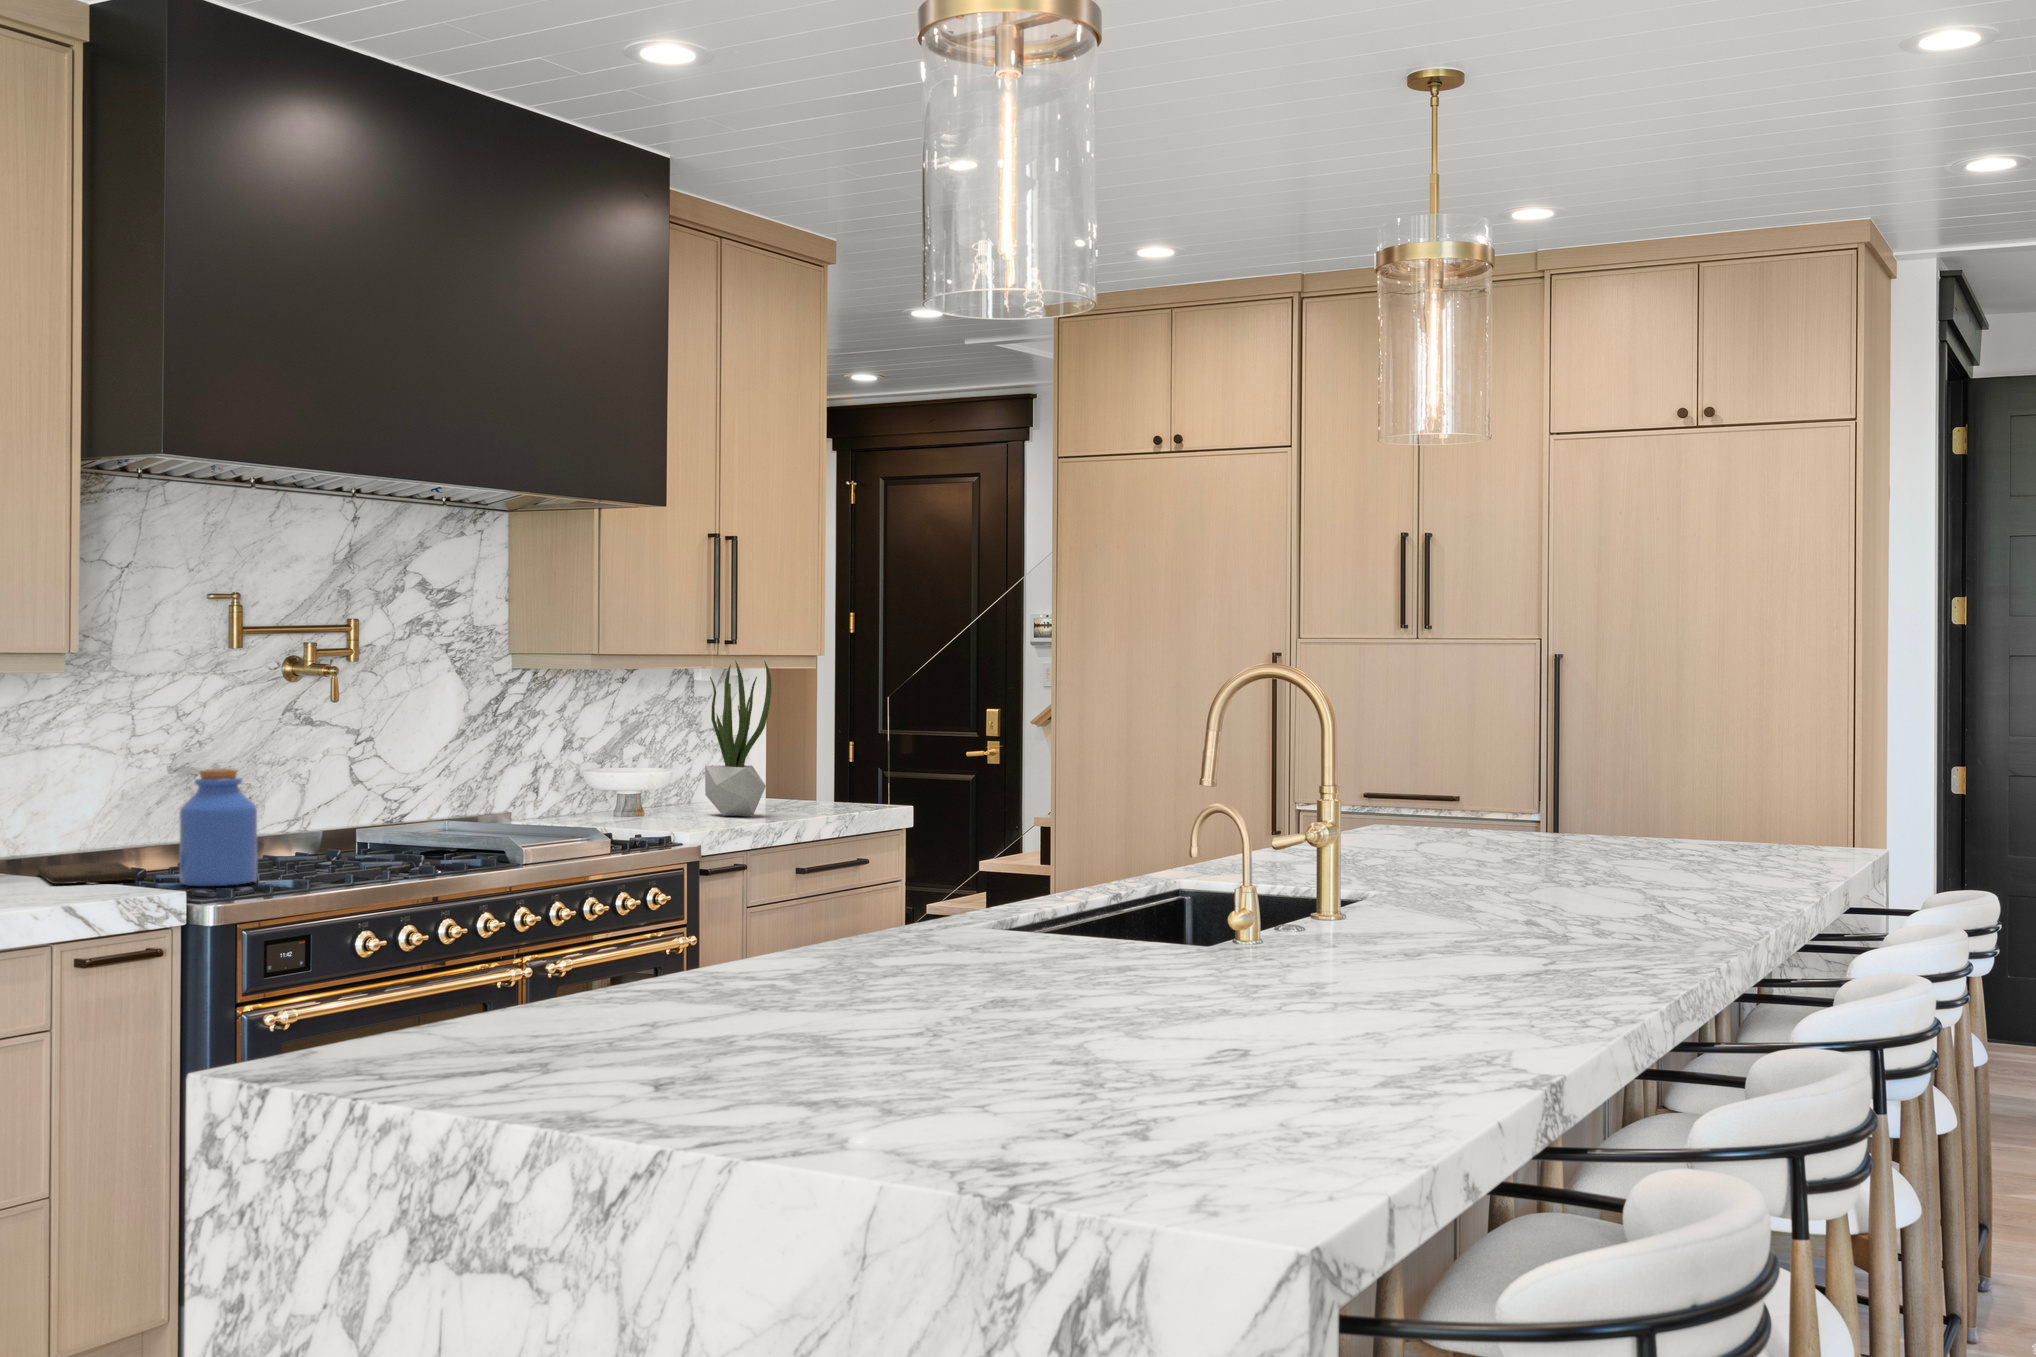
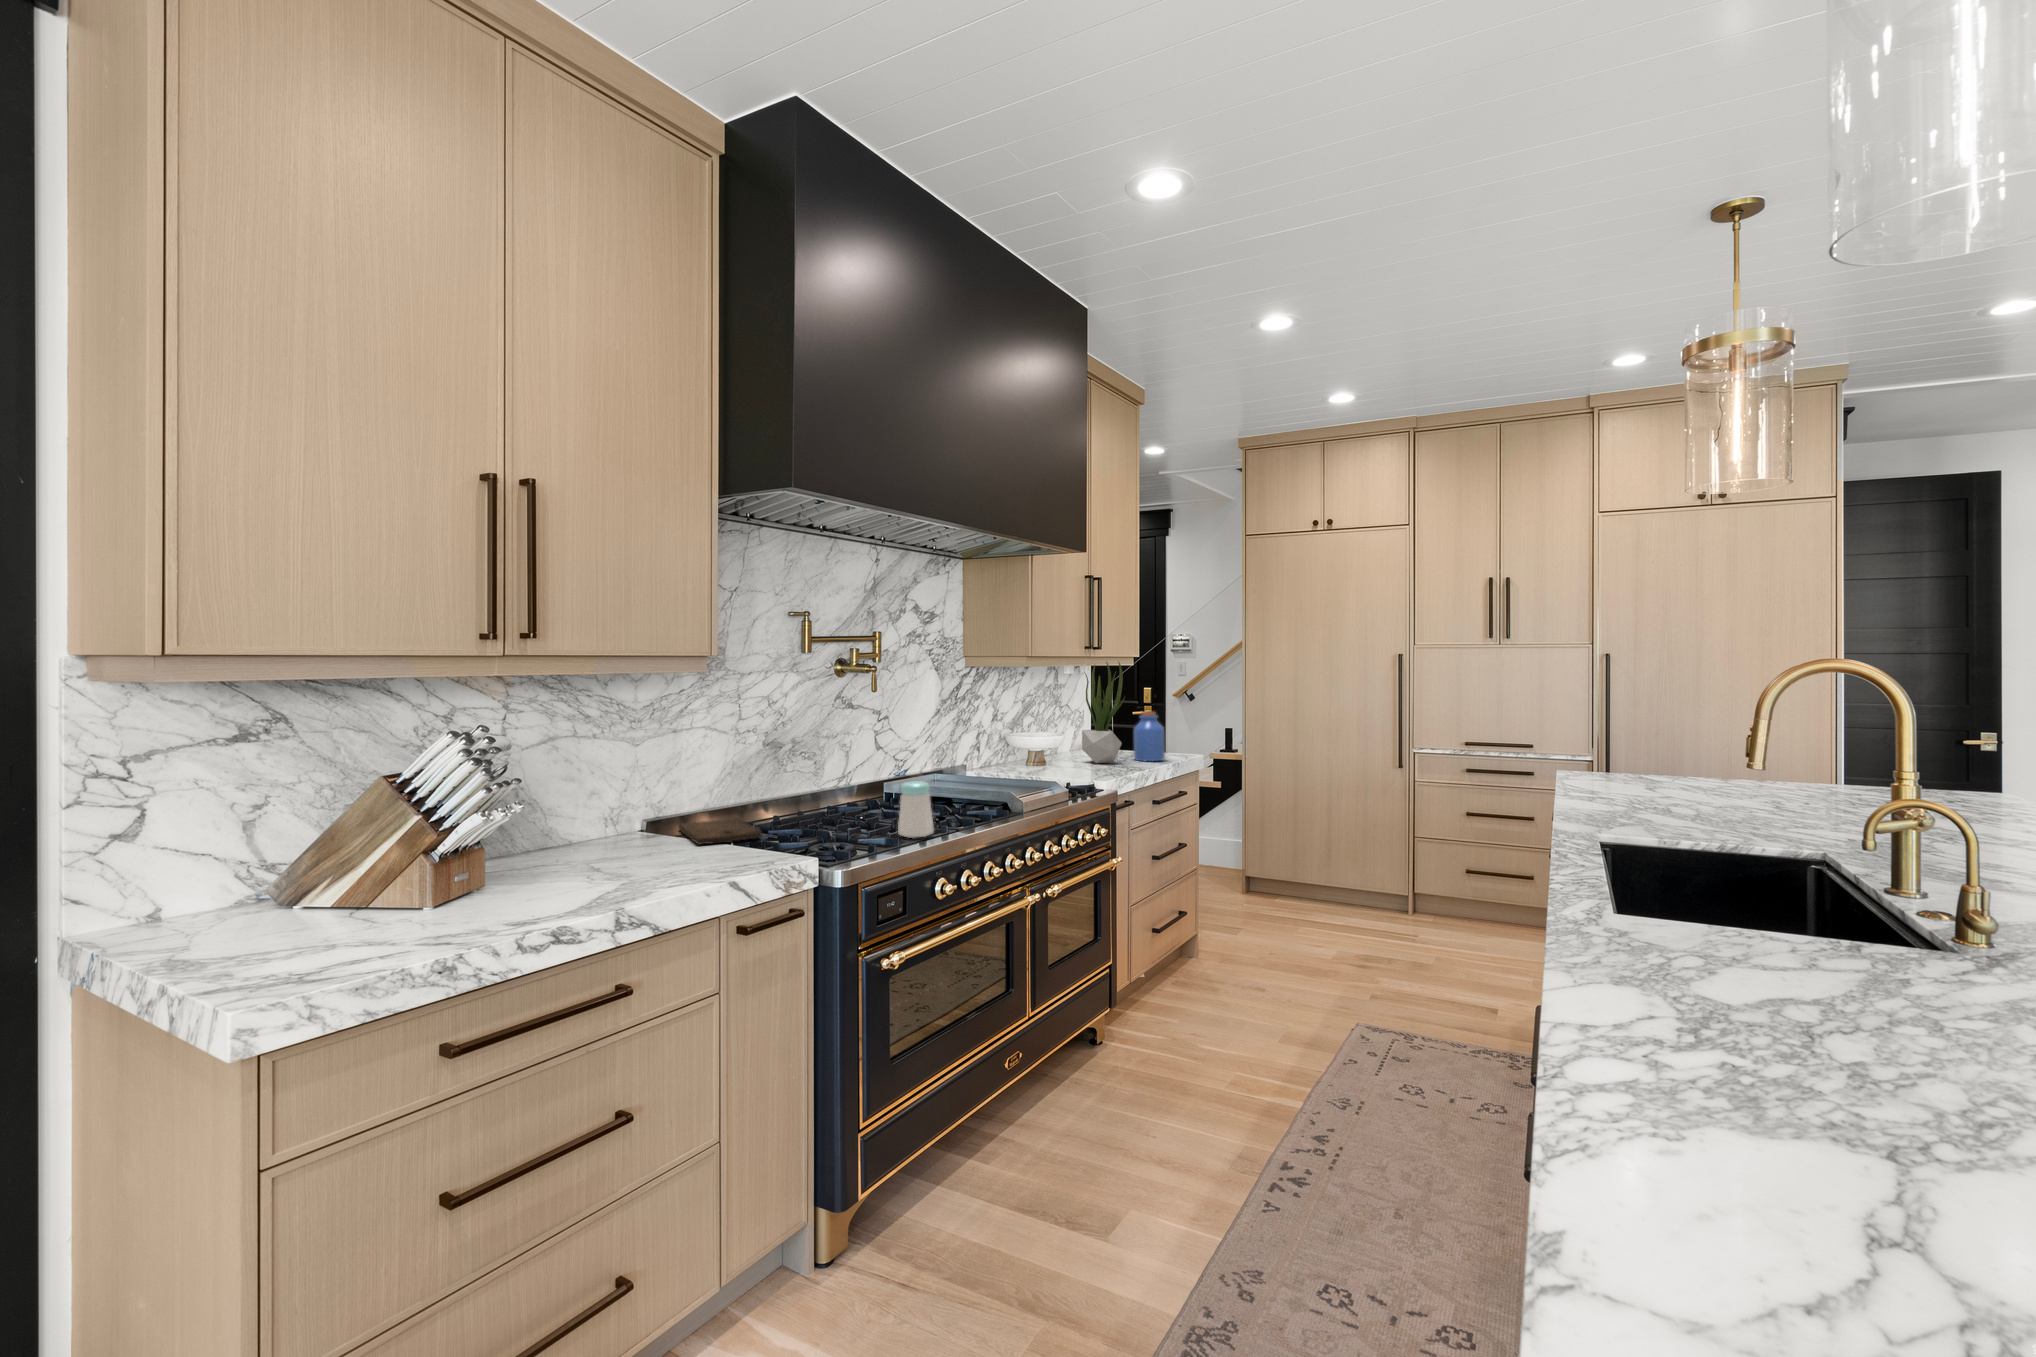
jar: present [180,769,257,886] -> present [1134,711,1165,762]
salt shaker: none [312,813,358,881] -> present [898,781,934,838]

